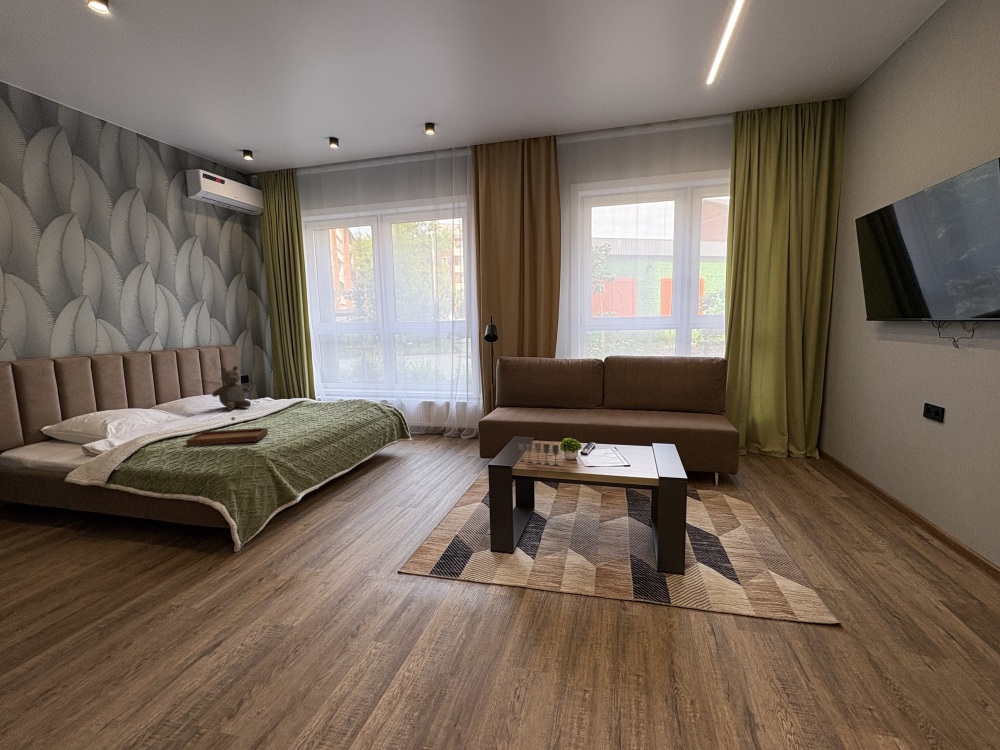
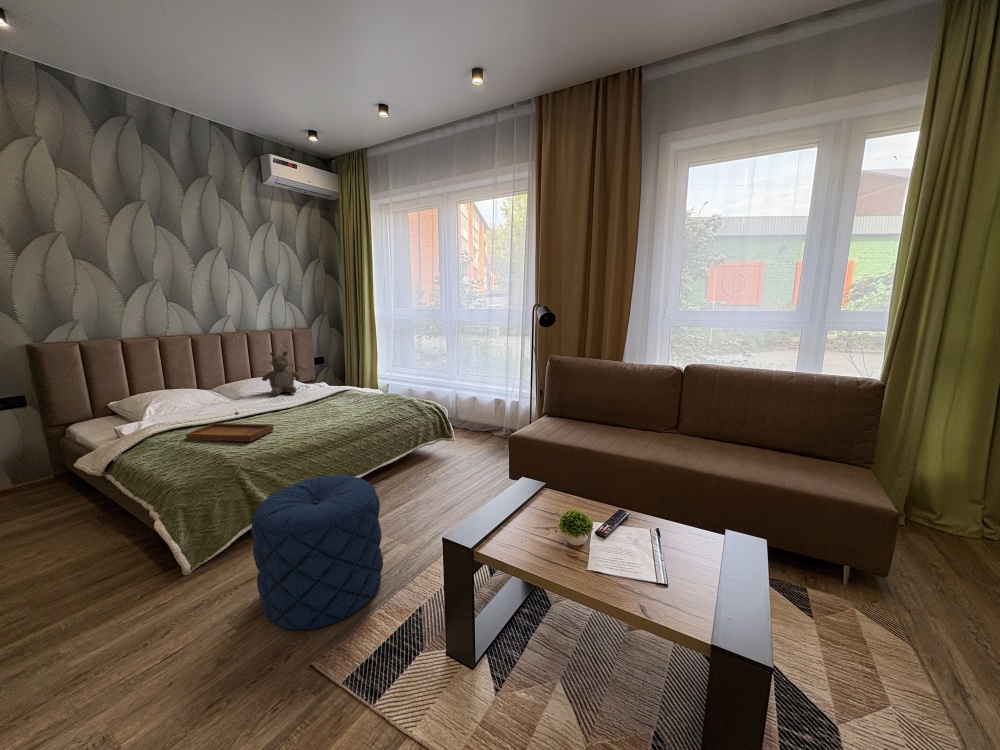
wine glass: present [519,442,559,466] -> none [497,501,550,552]
pouf: none [321,451,418,563] -> present [251,475,383,630]

